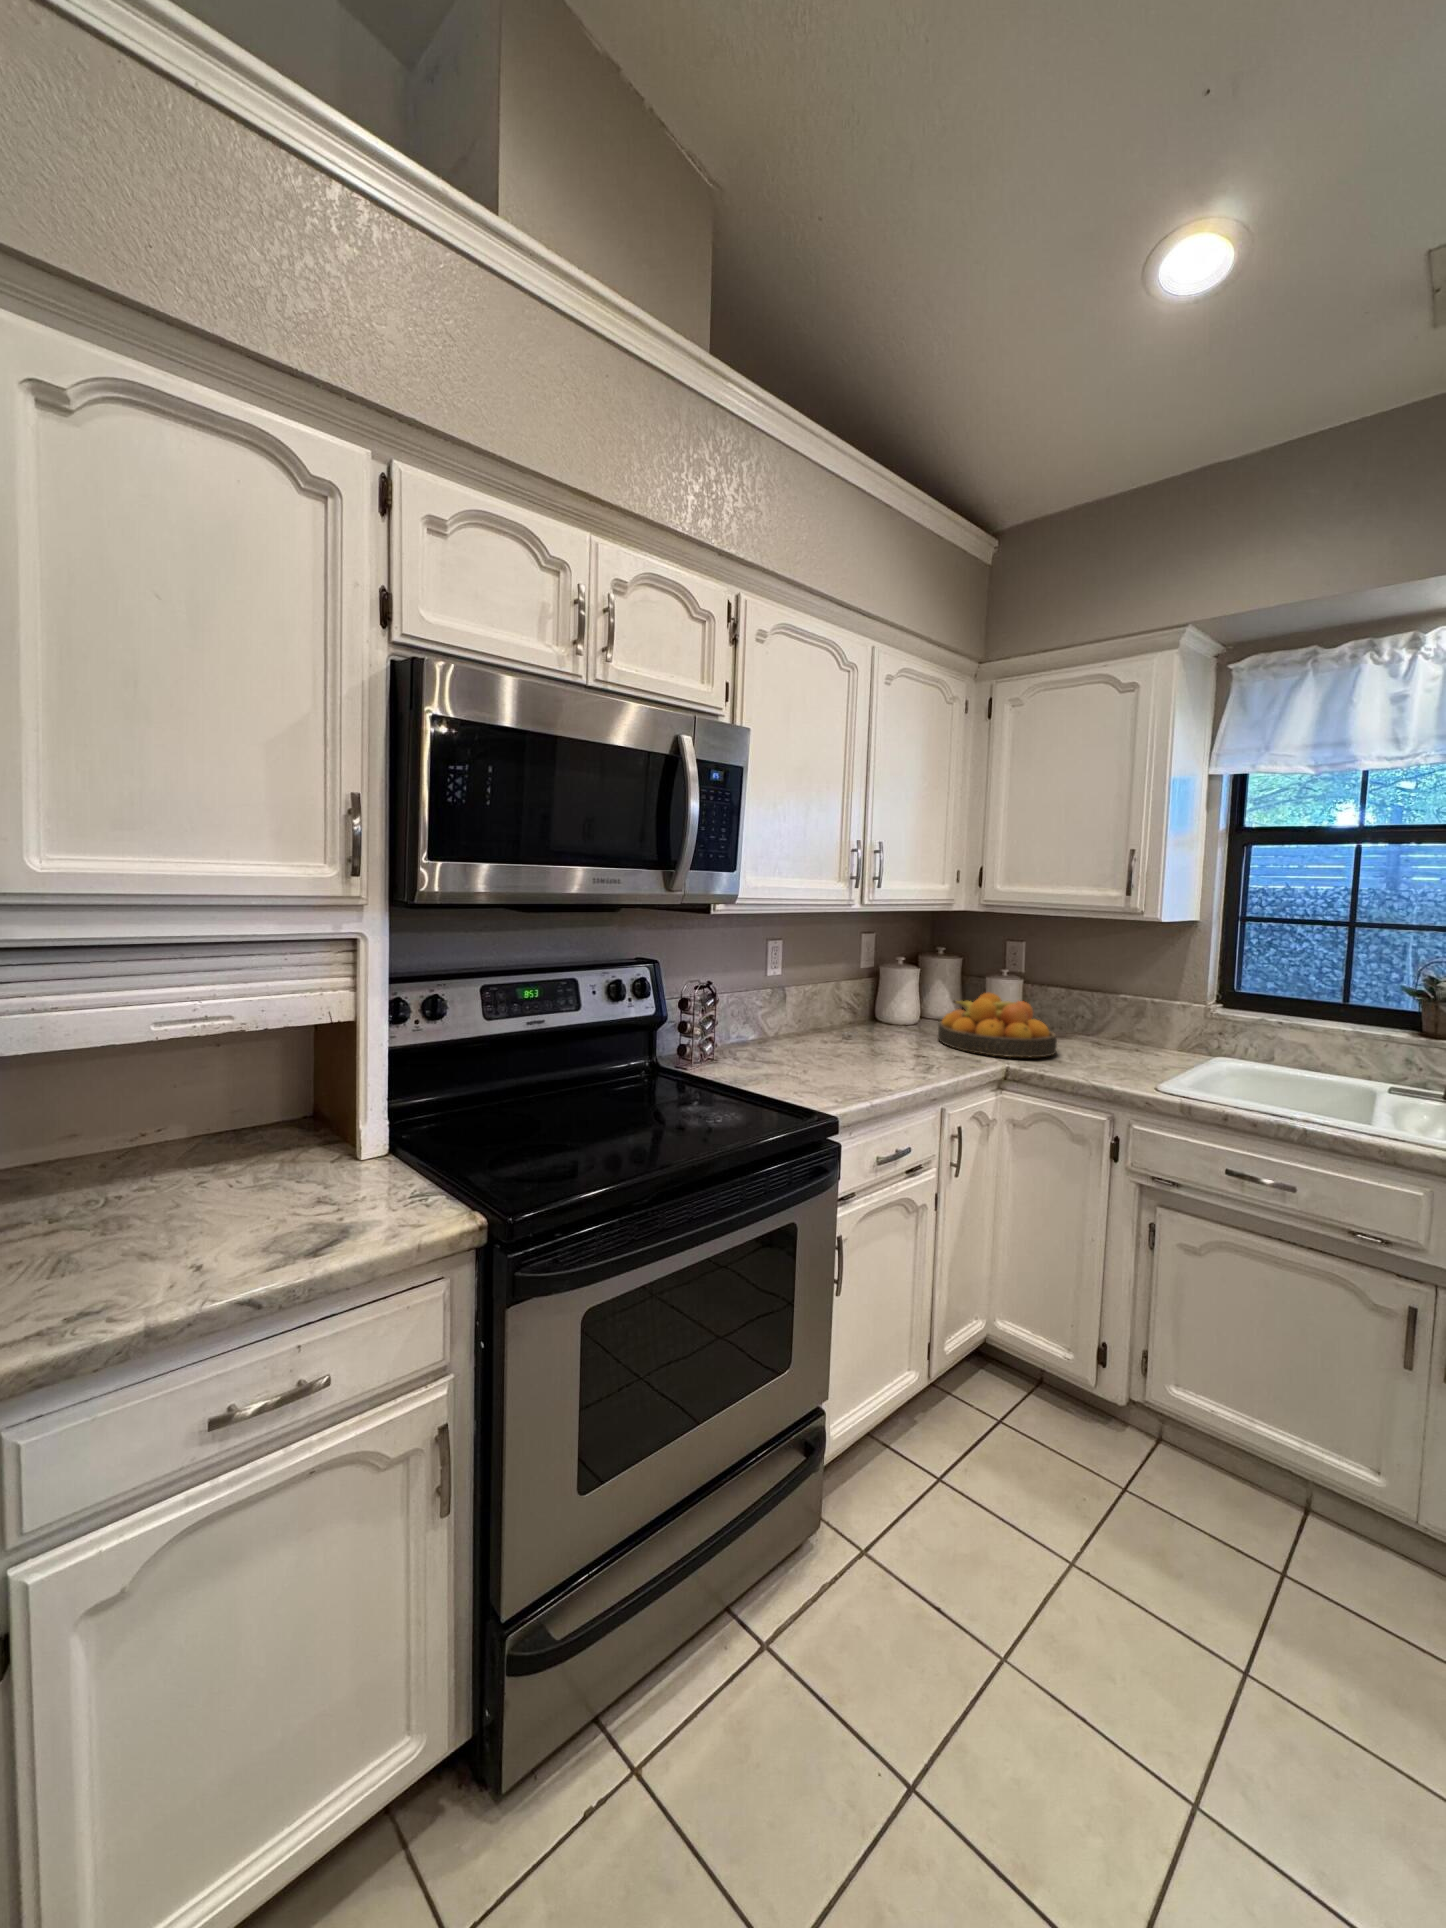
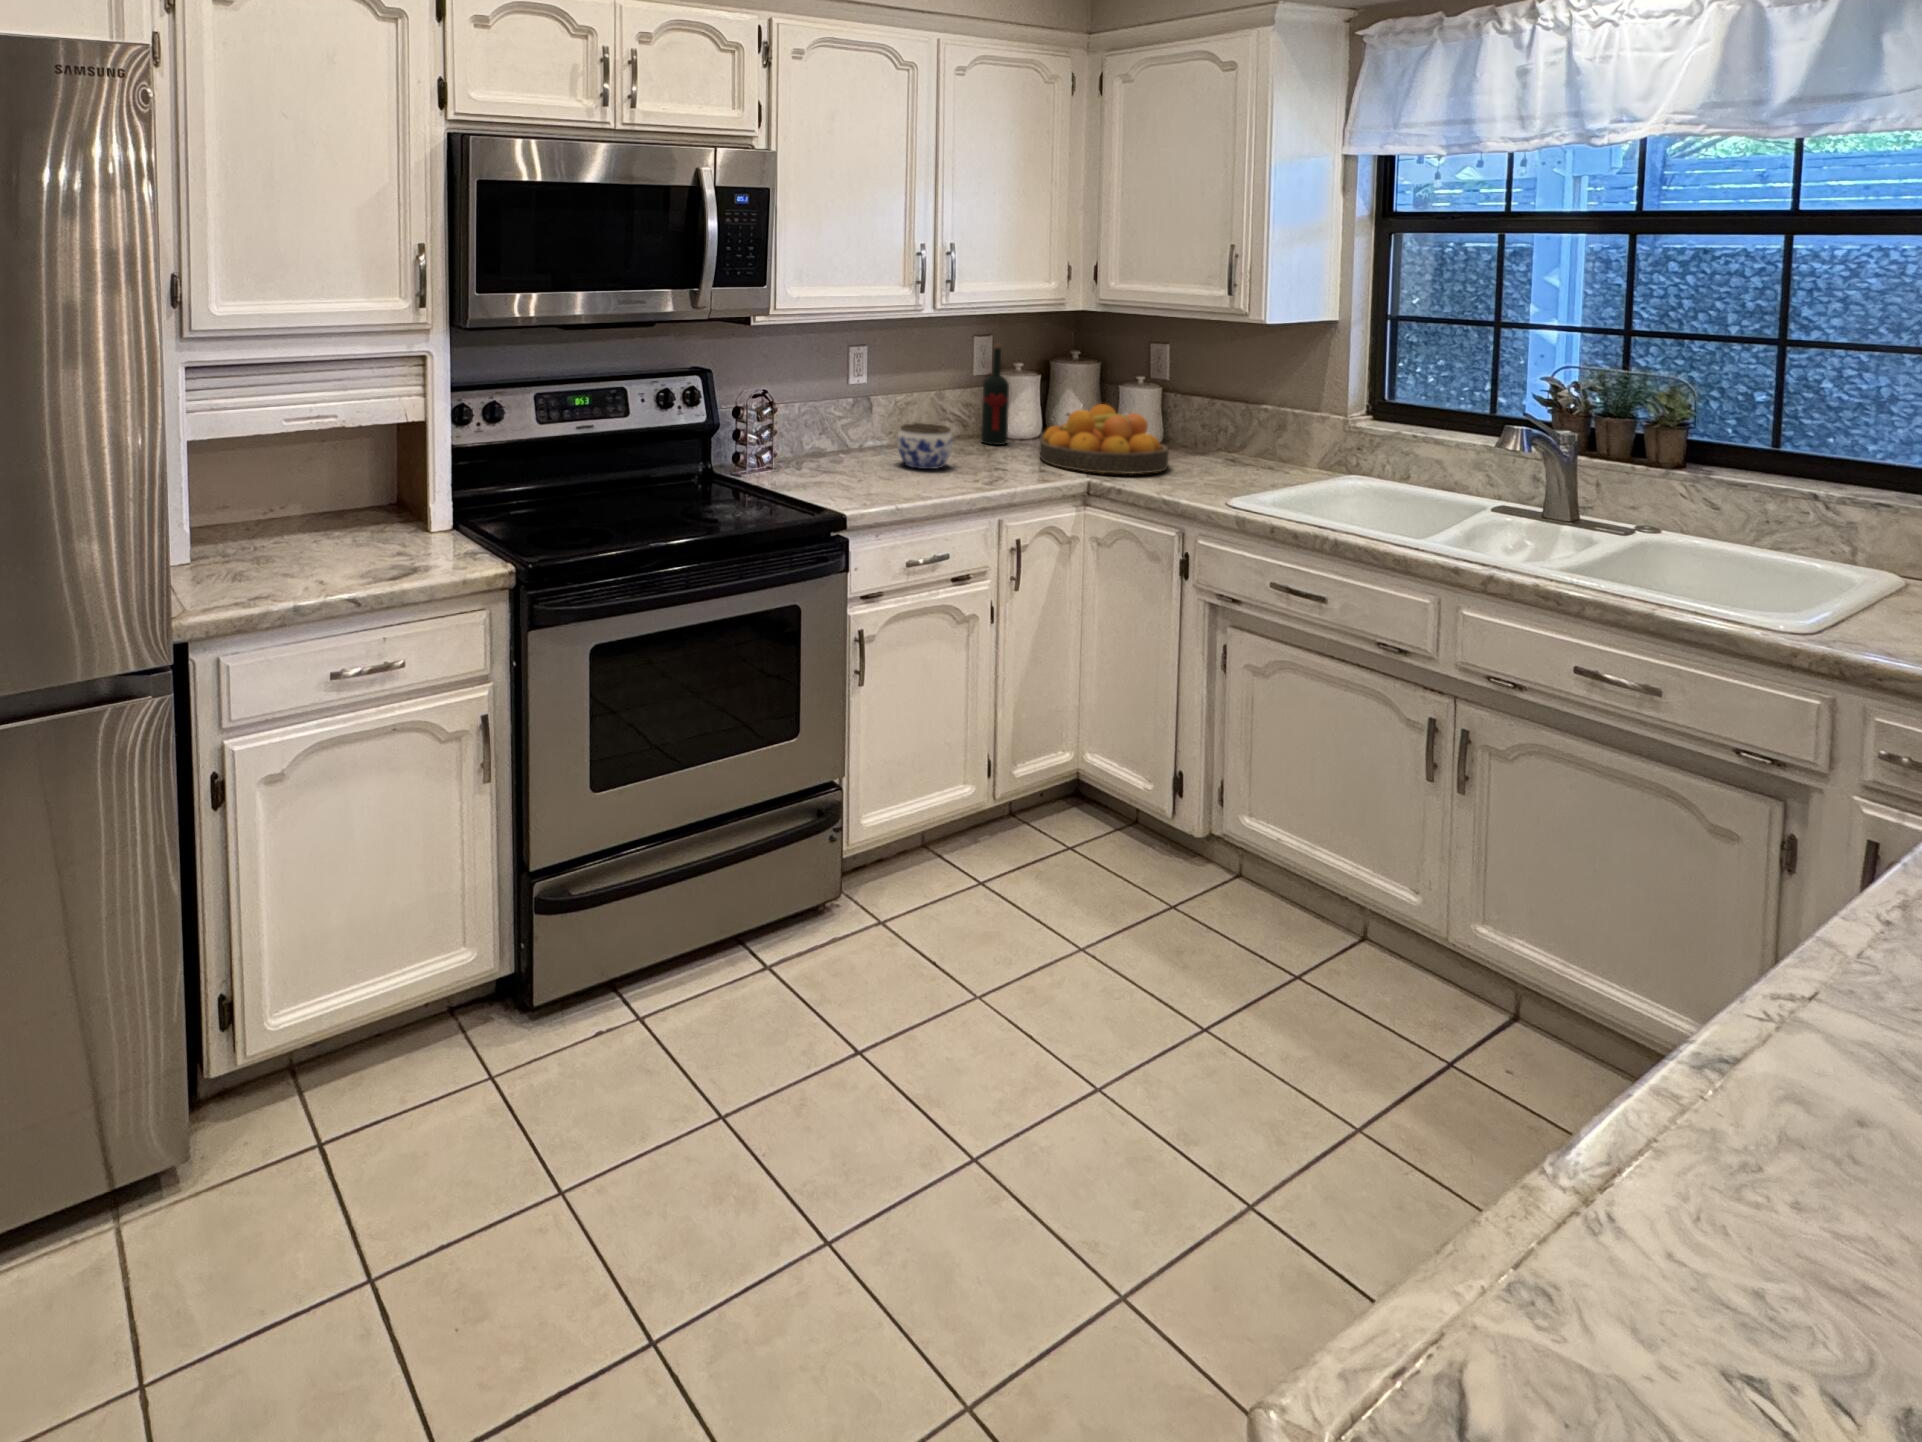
wine bottle: none [875,938,901,1029] -> present [981,344,1009,445]
jar: none [826,1011,879,1056] -> present [897,423,953,469]

